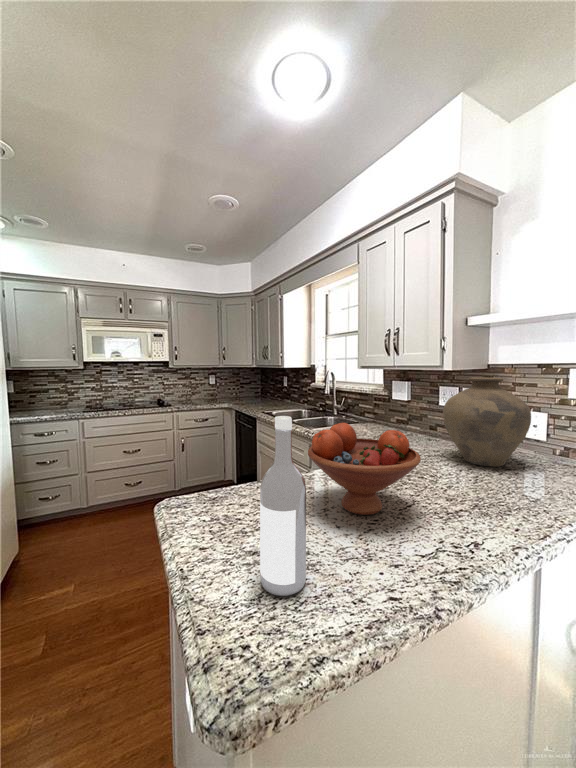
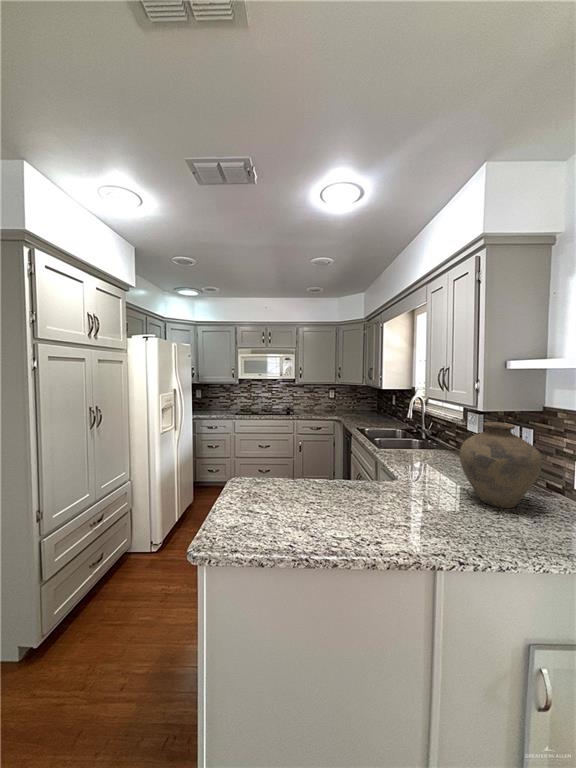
wine bottle: present [260,416,306,596] -> none [240,446,263,532]
fruit bowl: present [308,423,421,515] -> none [300,451,373,514]

